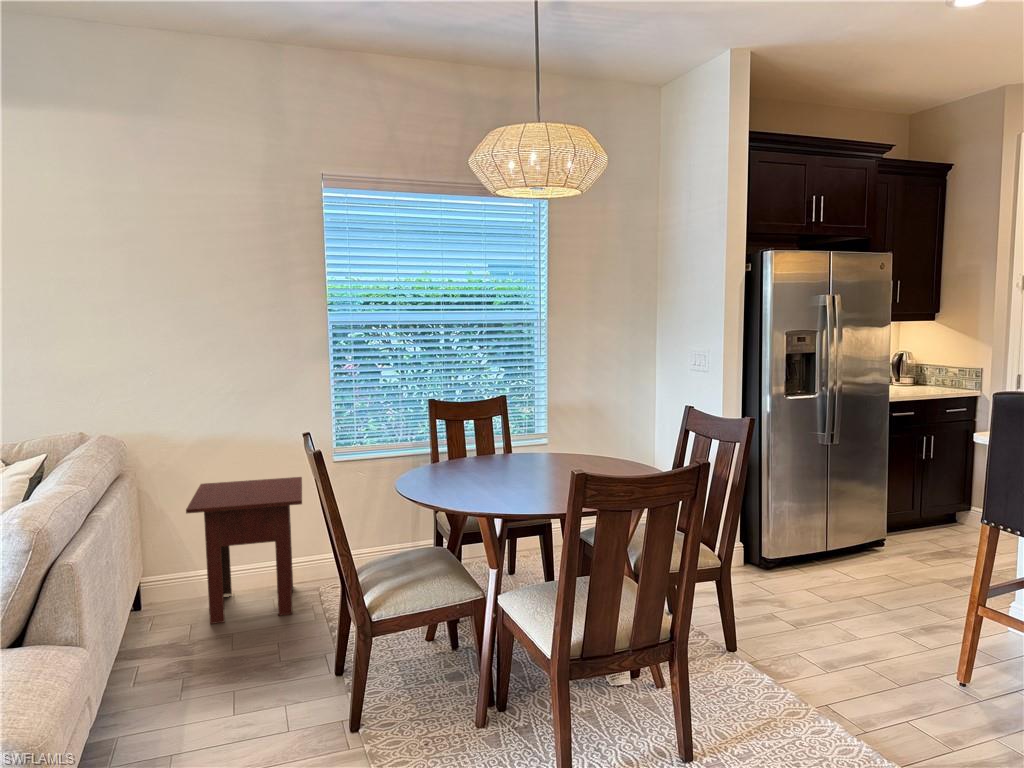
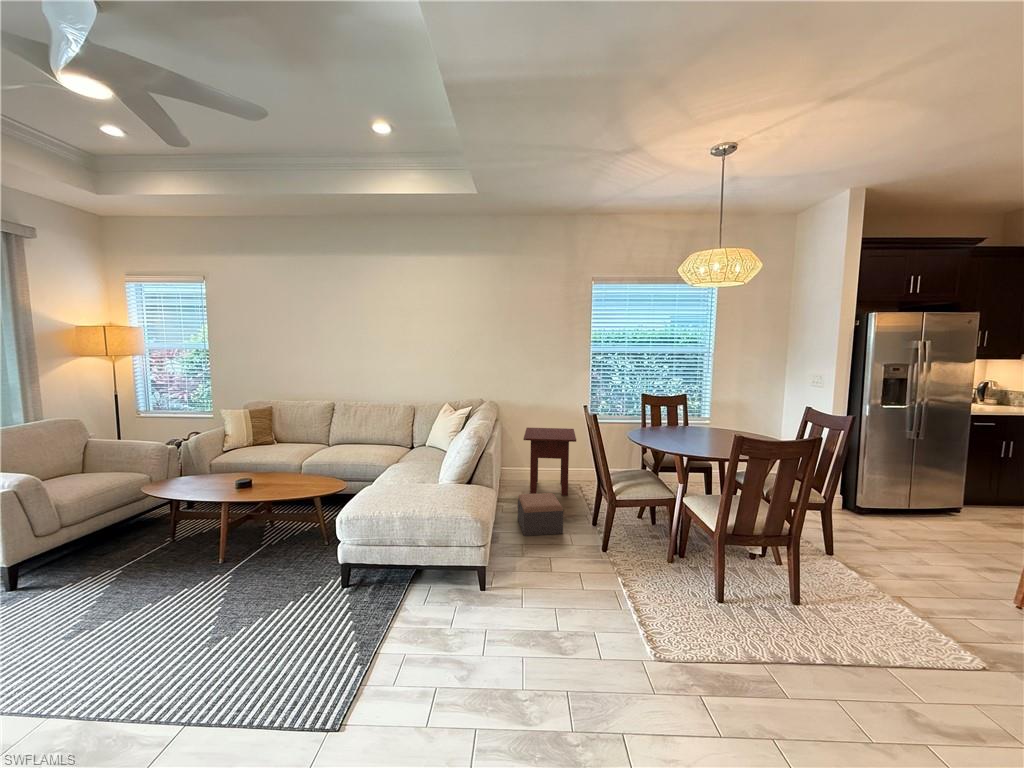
footstool: none [168,620,270,729] -> present [518,493,563,536]

